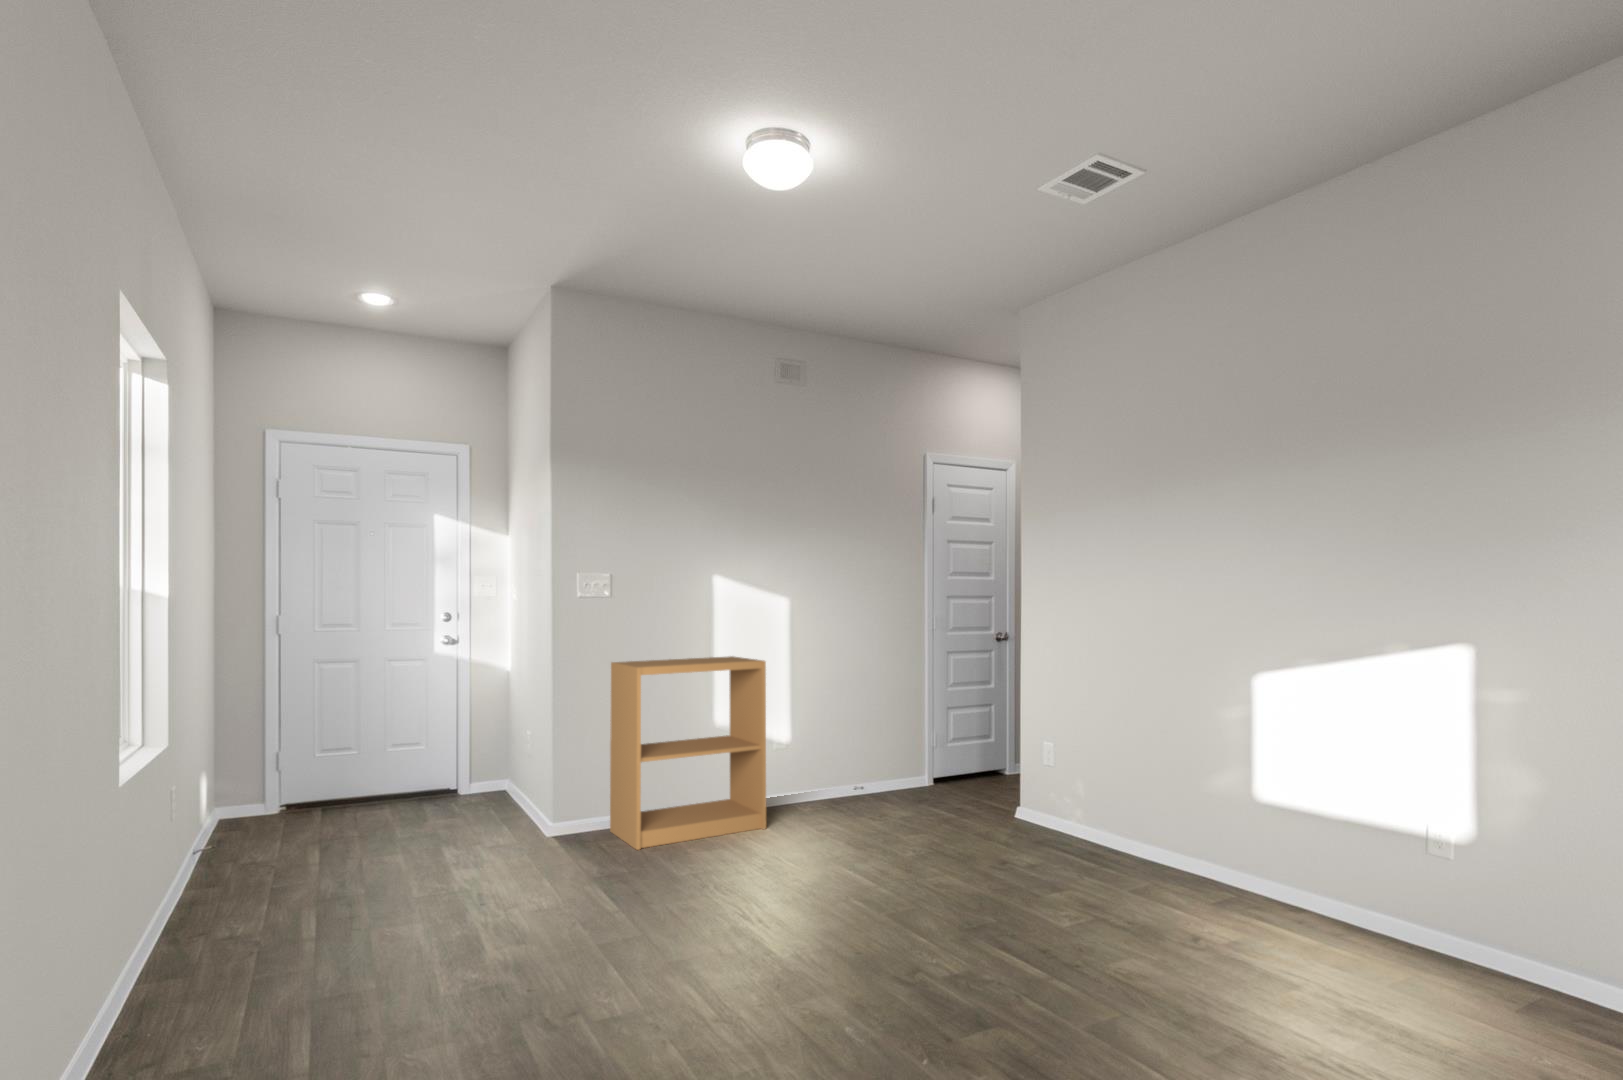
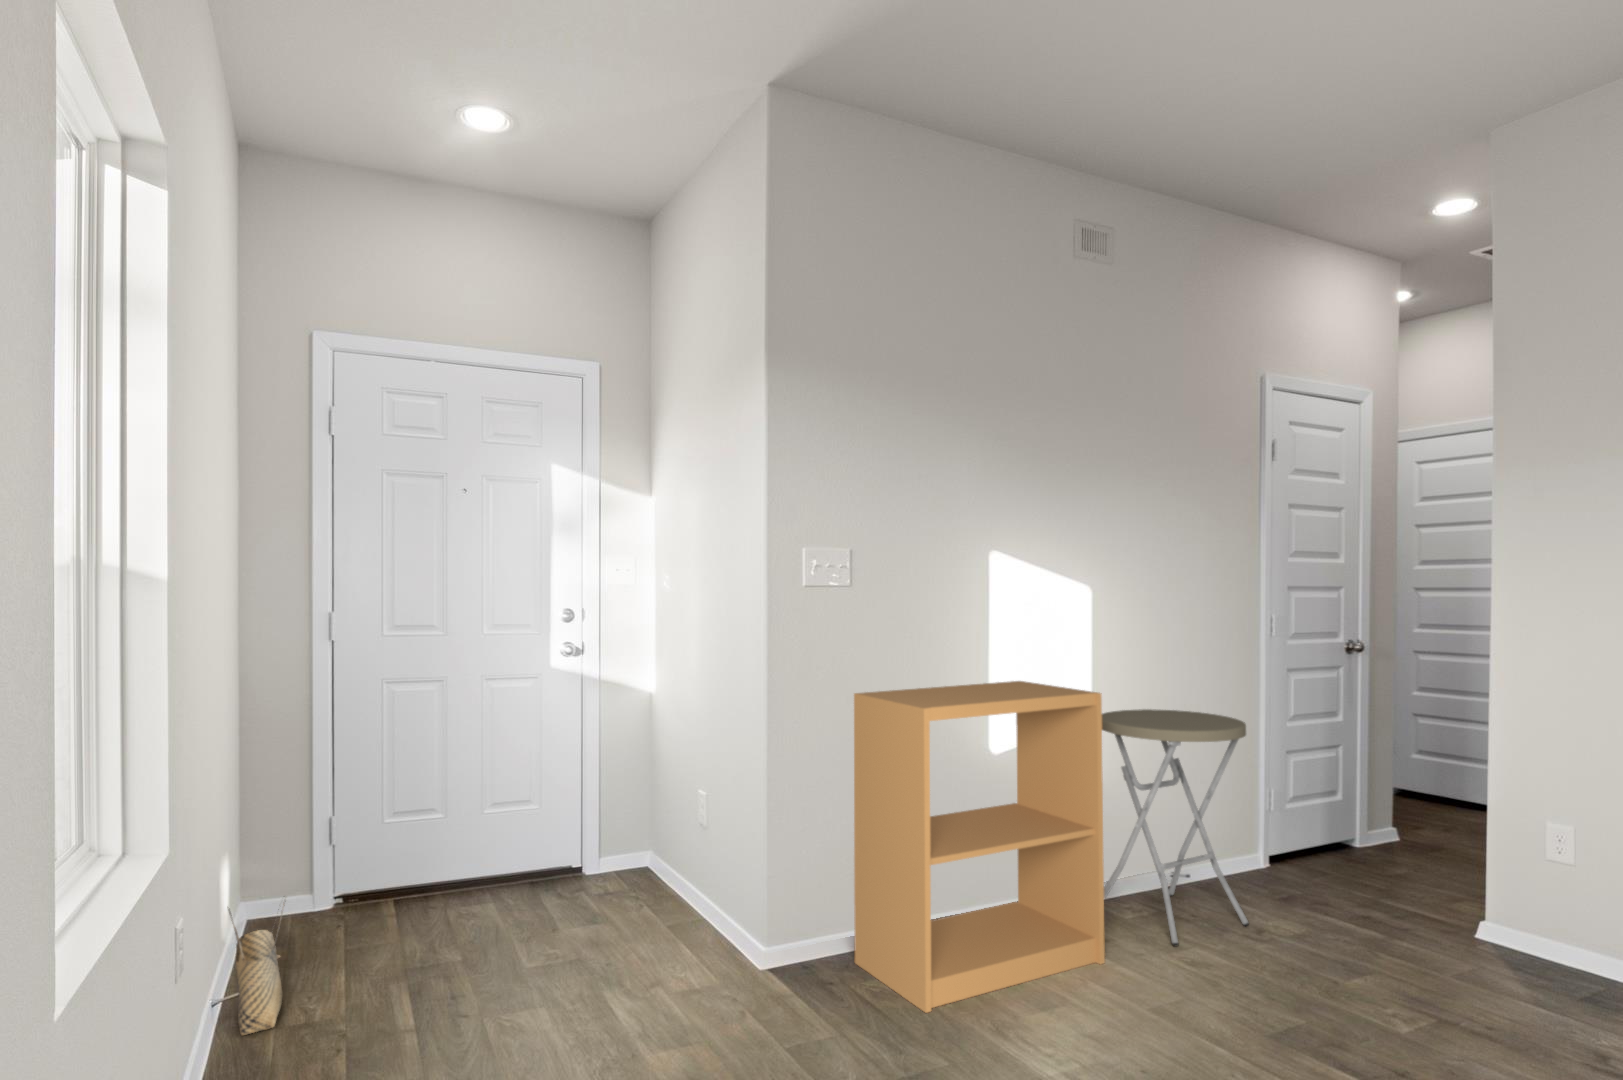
side table: none [780,676,876,821] -> present [1102,709,1249,946]
woven basket: none [207,785,244,866] -> present [229,896,286,1035]

